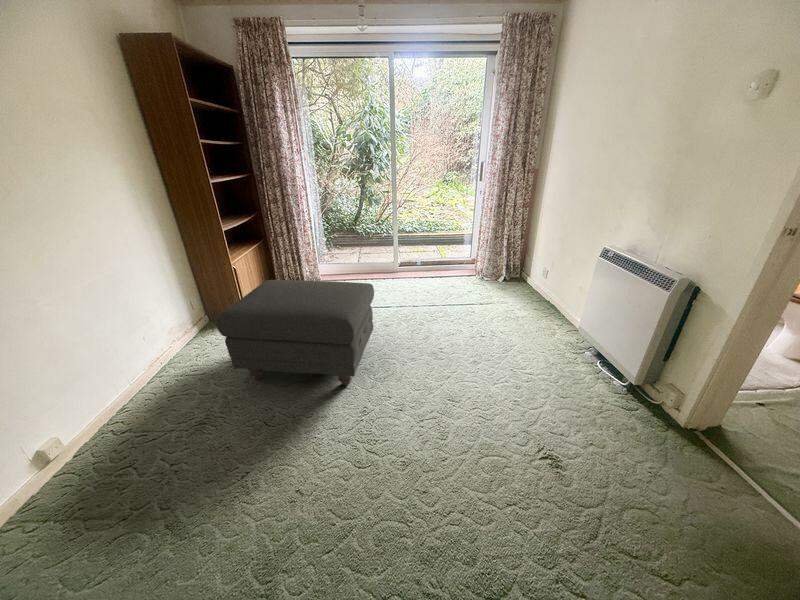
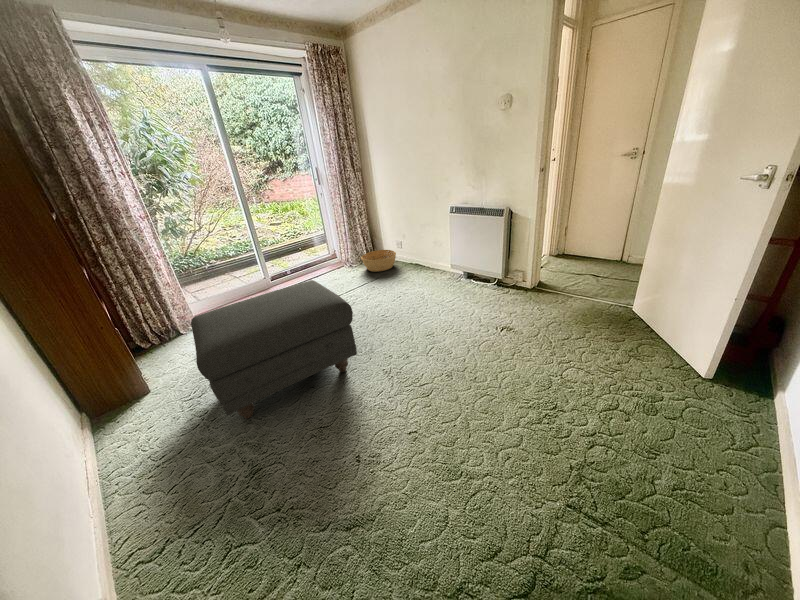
basket: none [490,270,536,299] -> present [361,250,396,272]

